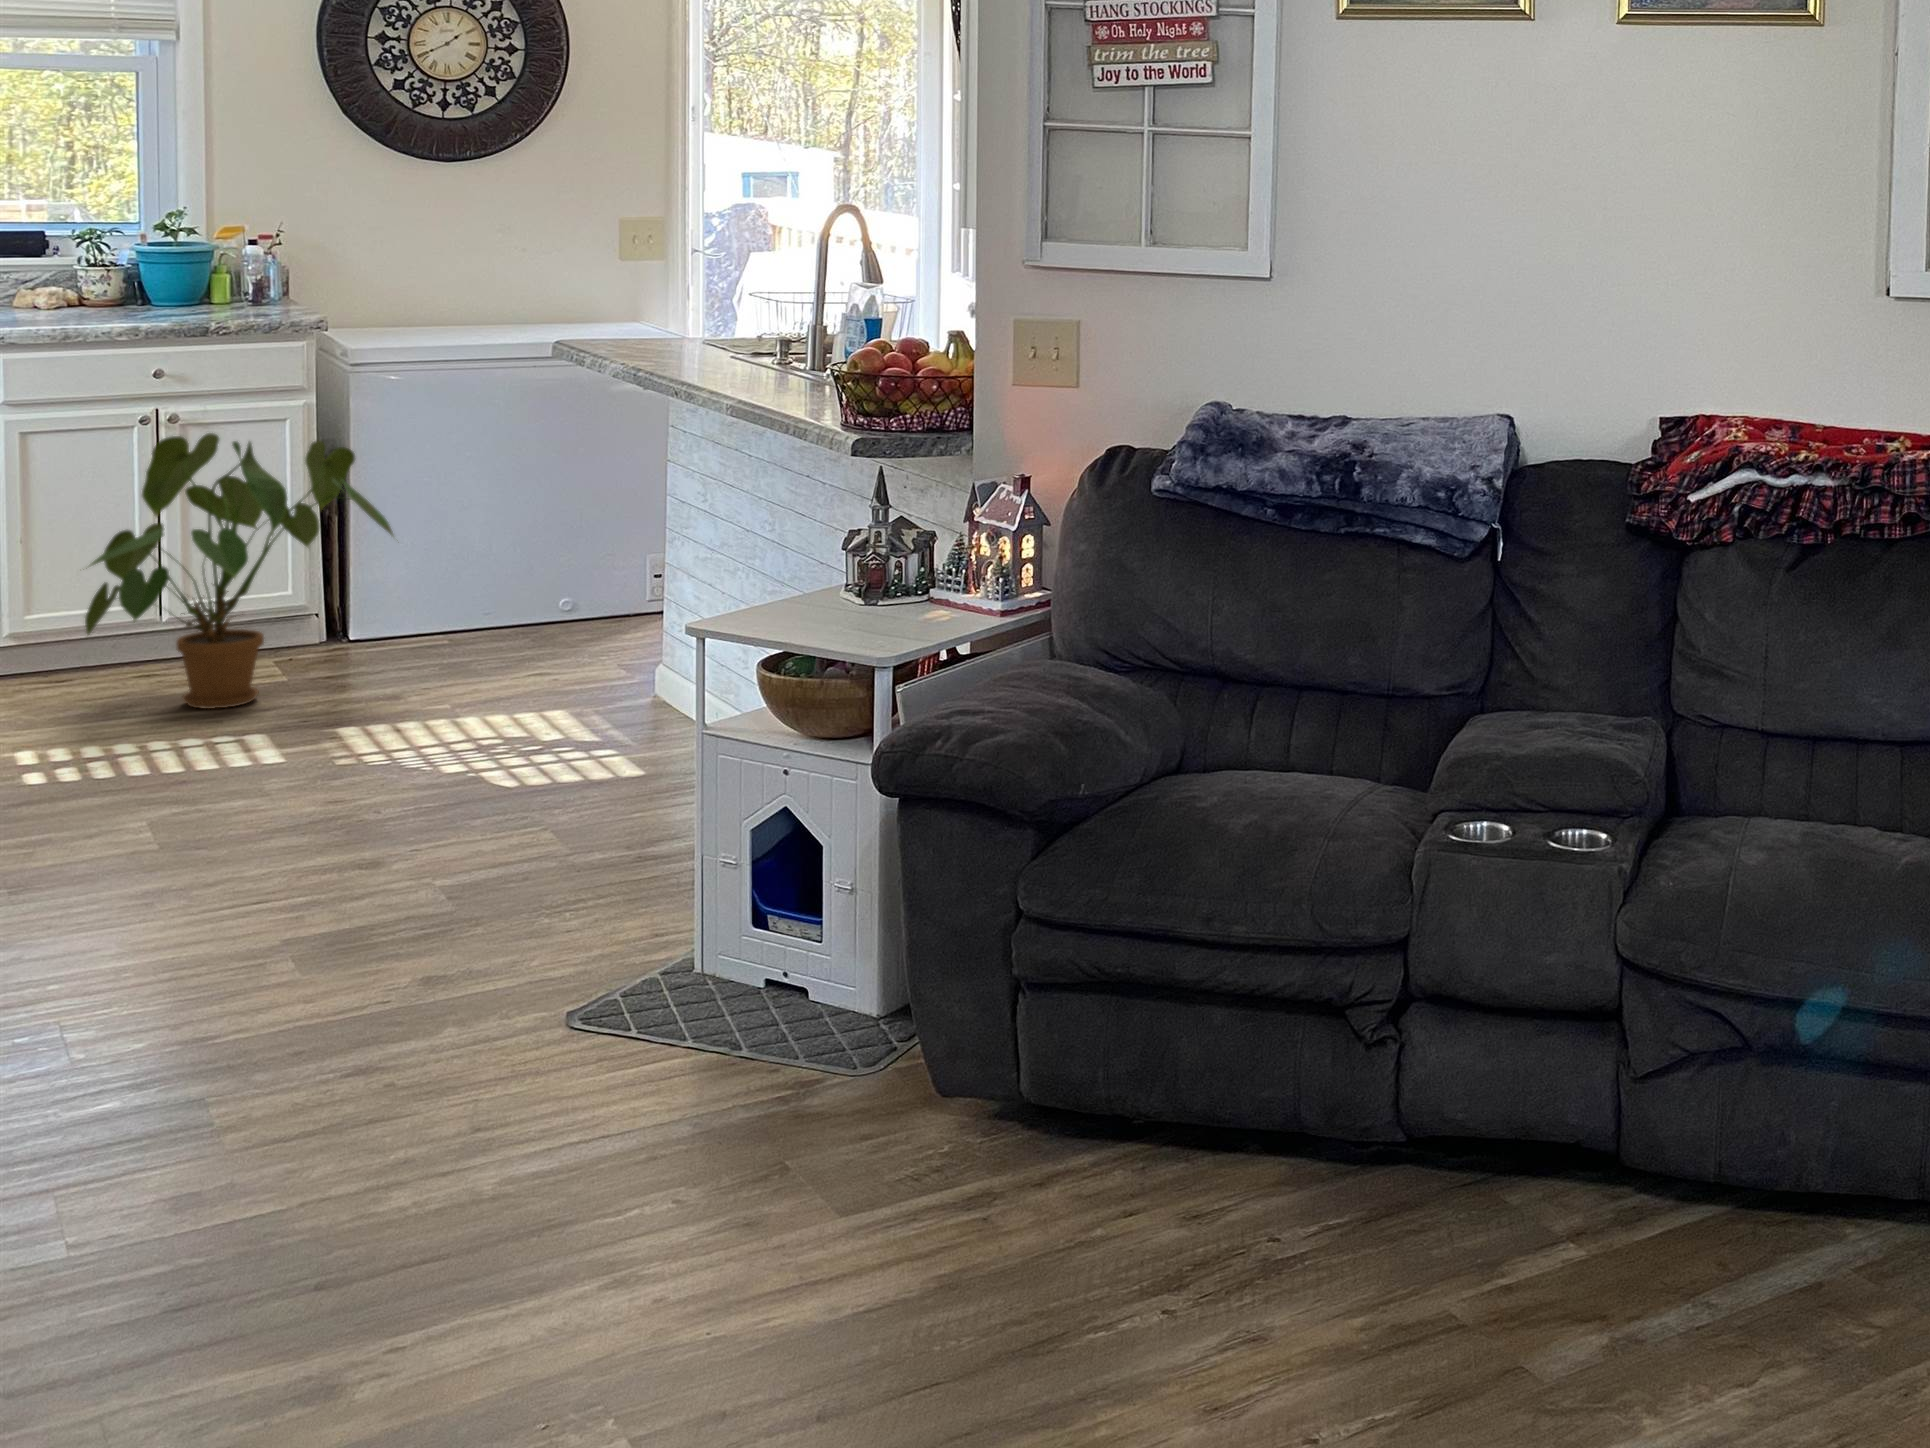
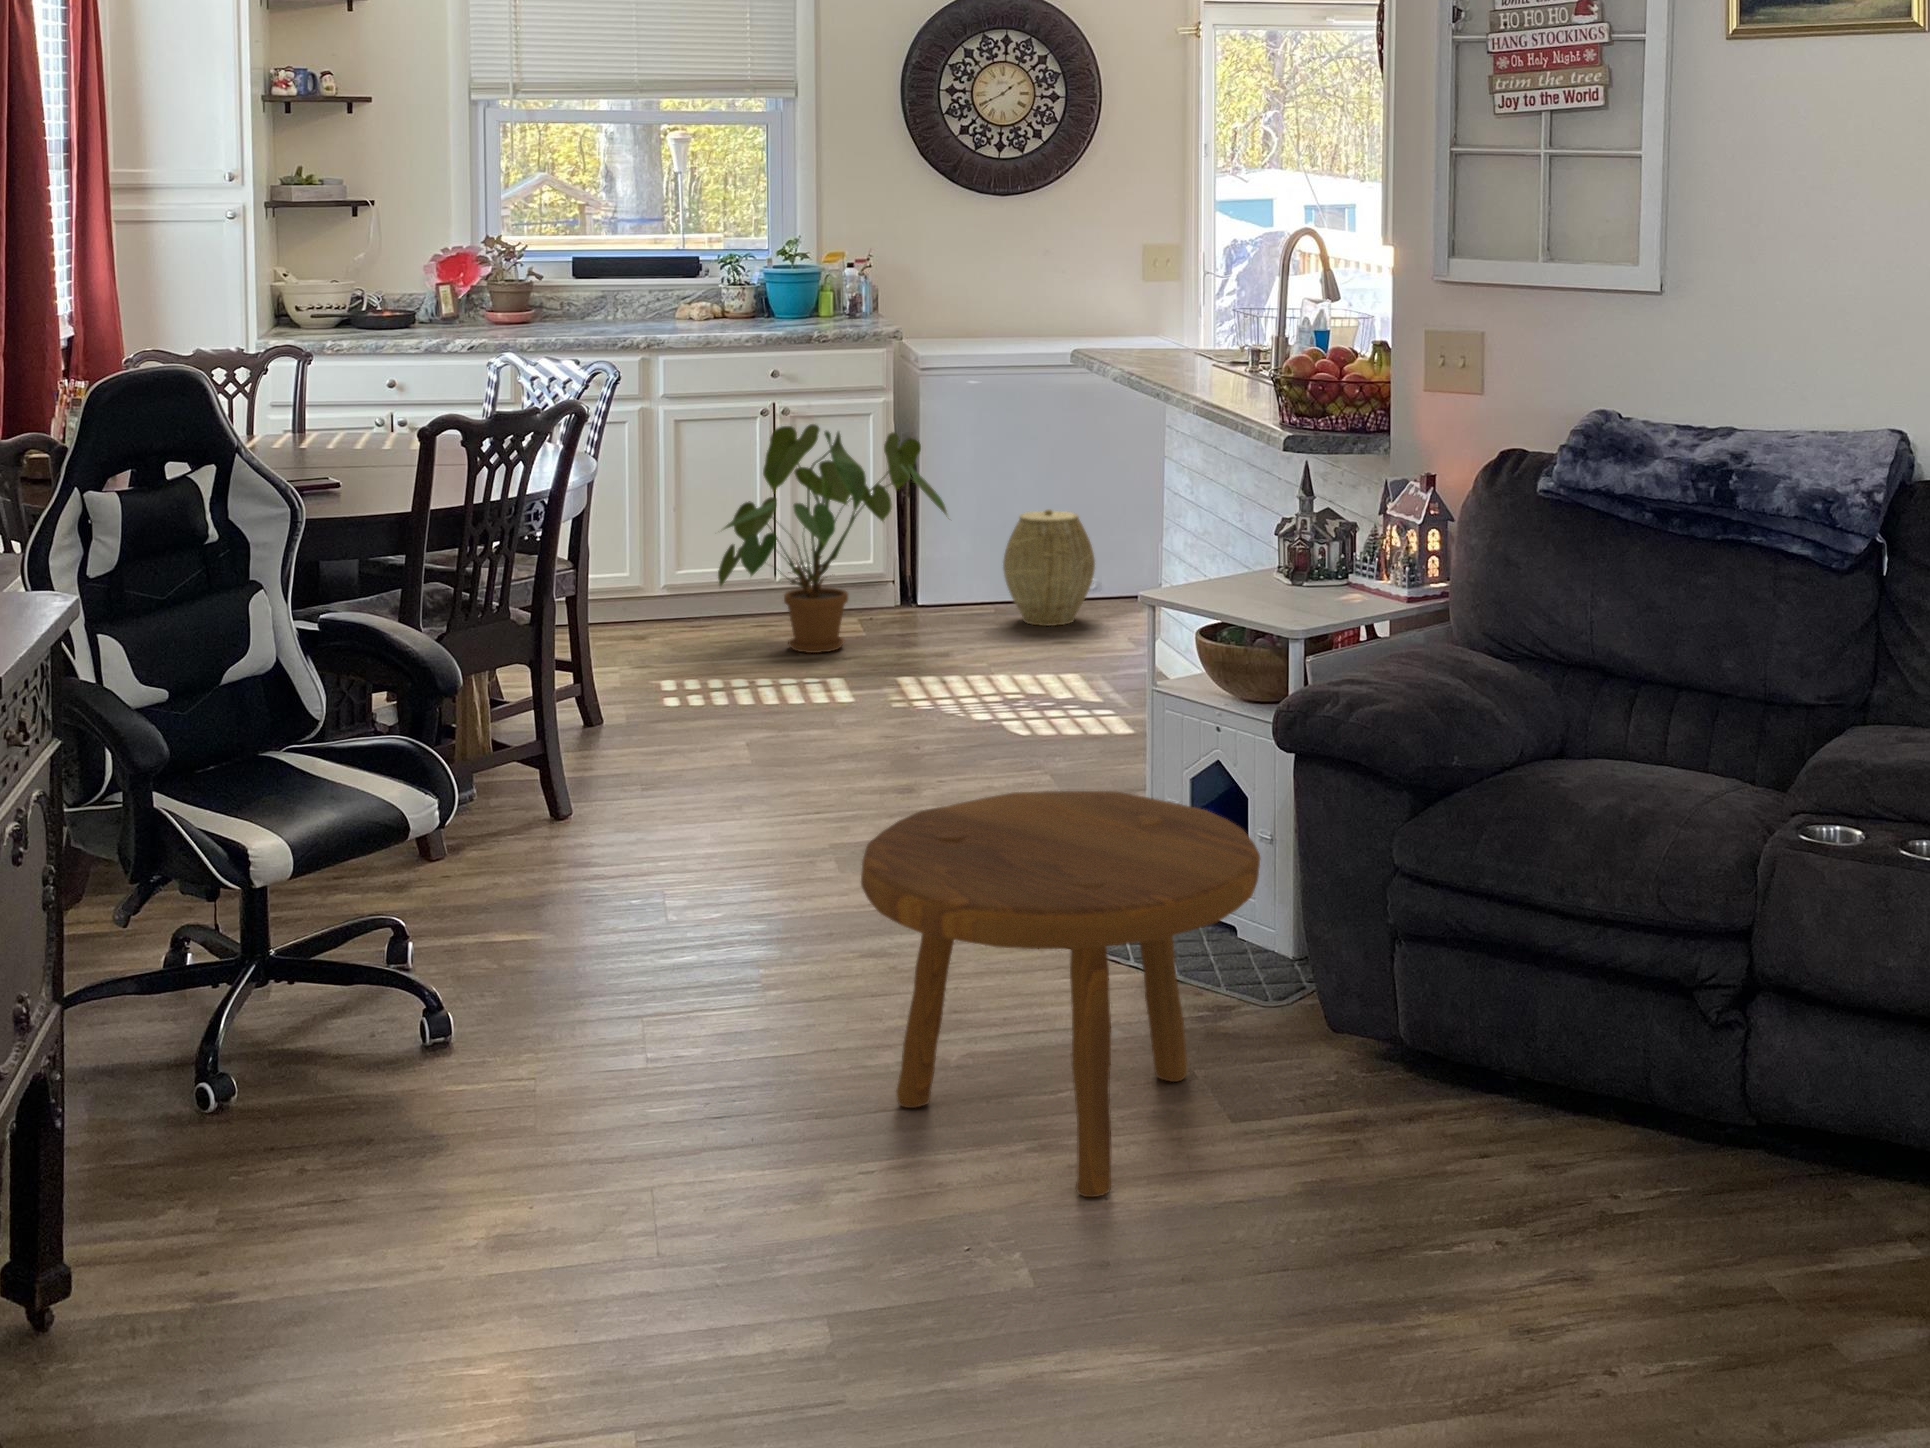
woven basket: none [461,524,576,658] -> present [1003,509,1095,626]
footstool: none [388,850,880,1320] -> present [861,791,1260,1197]

